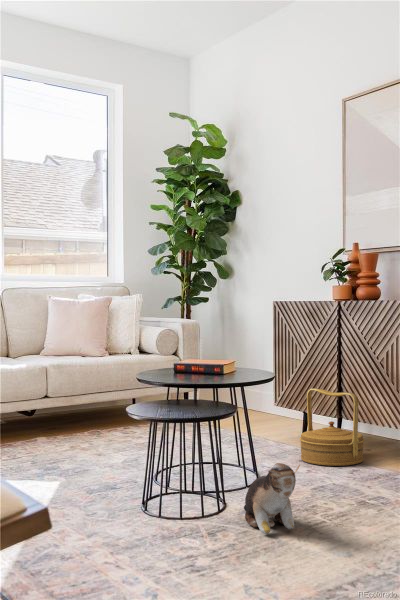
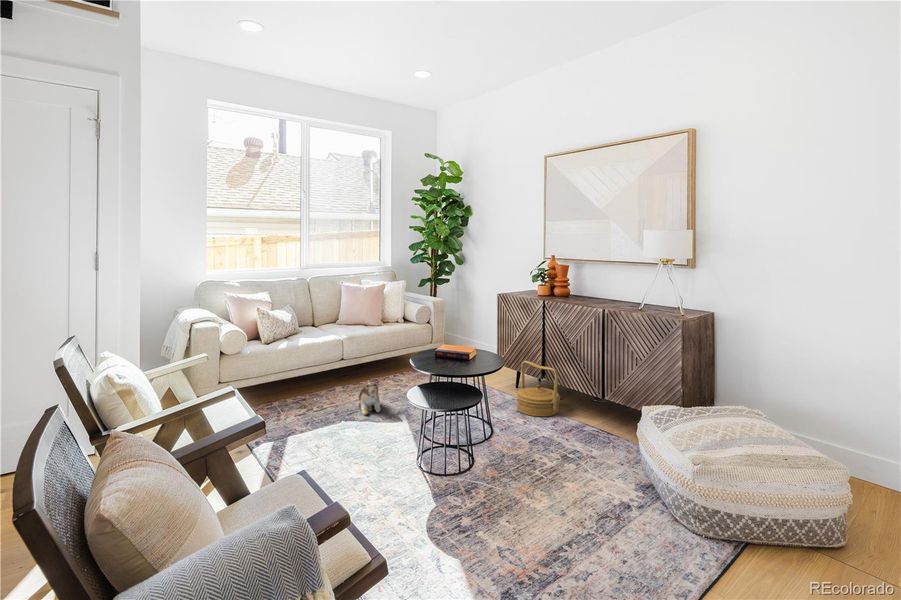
plush toy: present [244,463,300,534] -> present [359,382,380,415]

